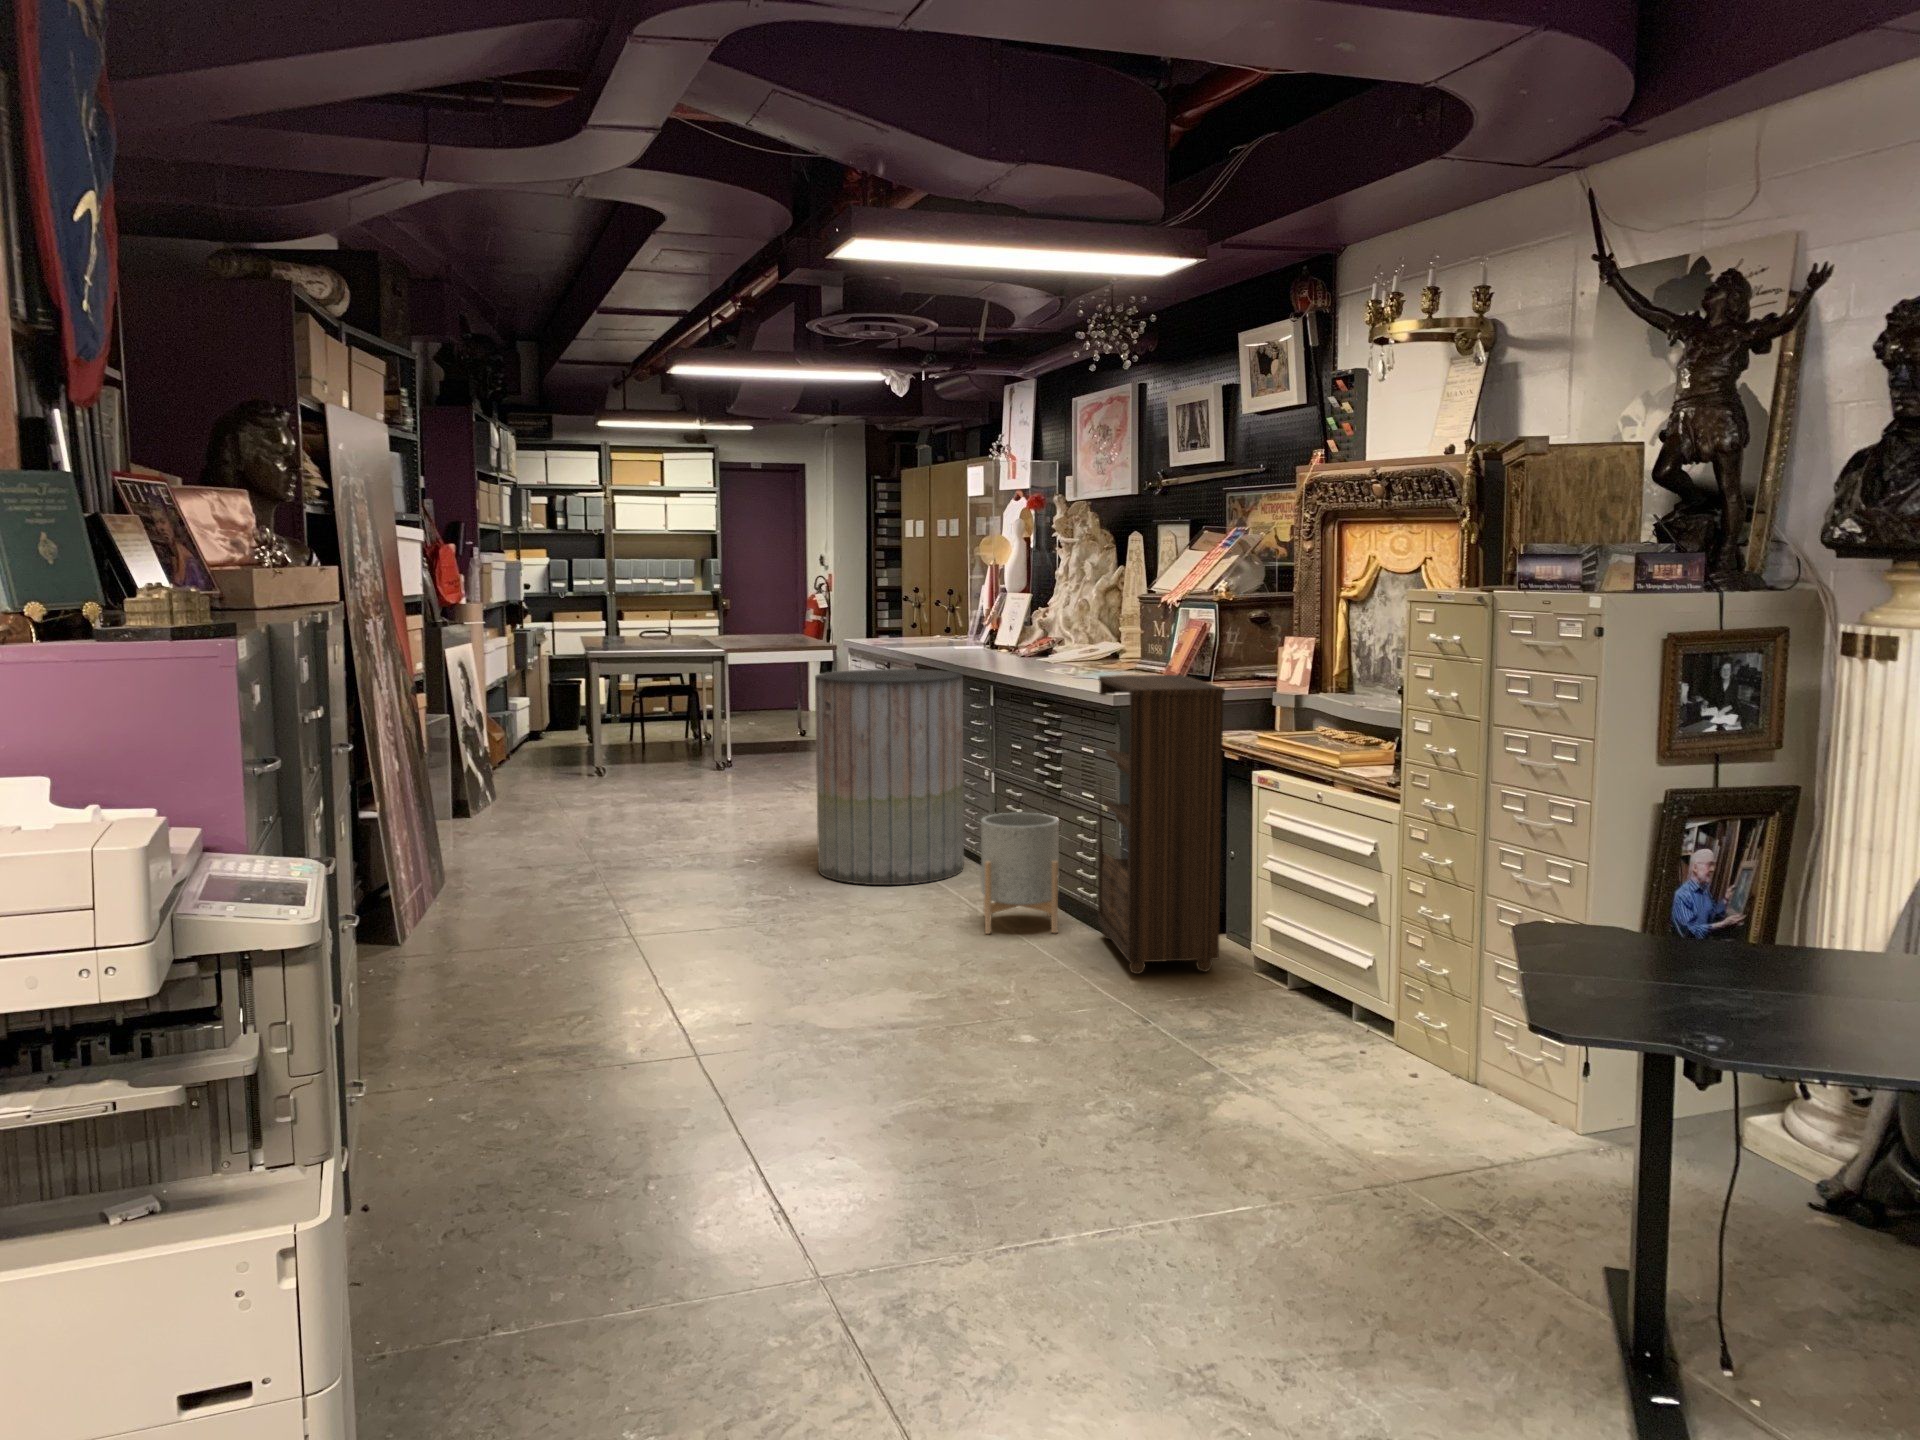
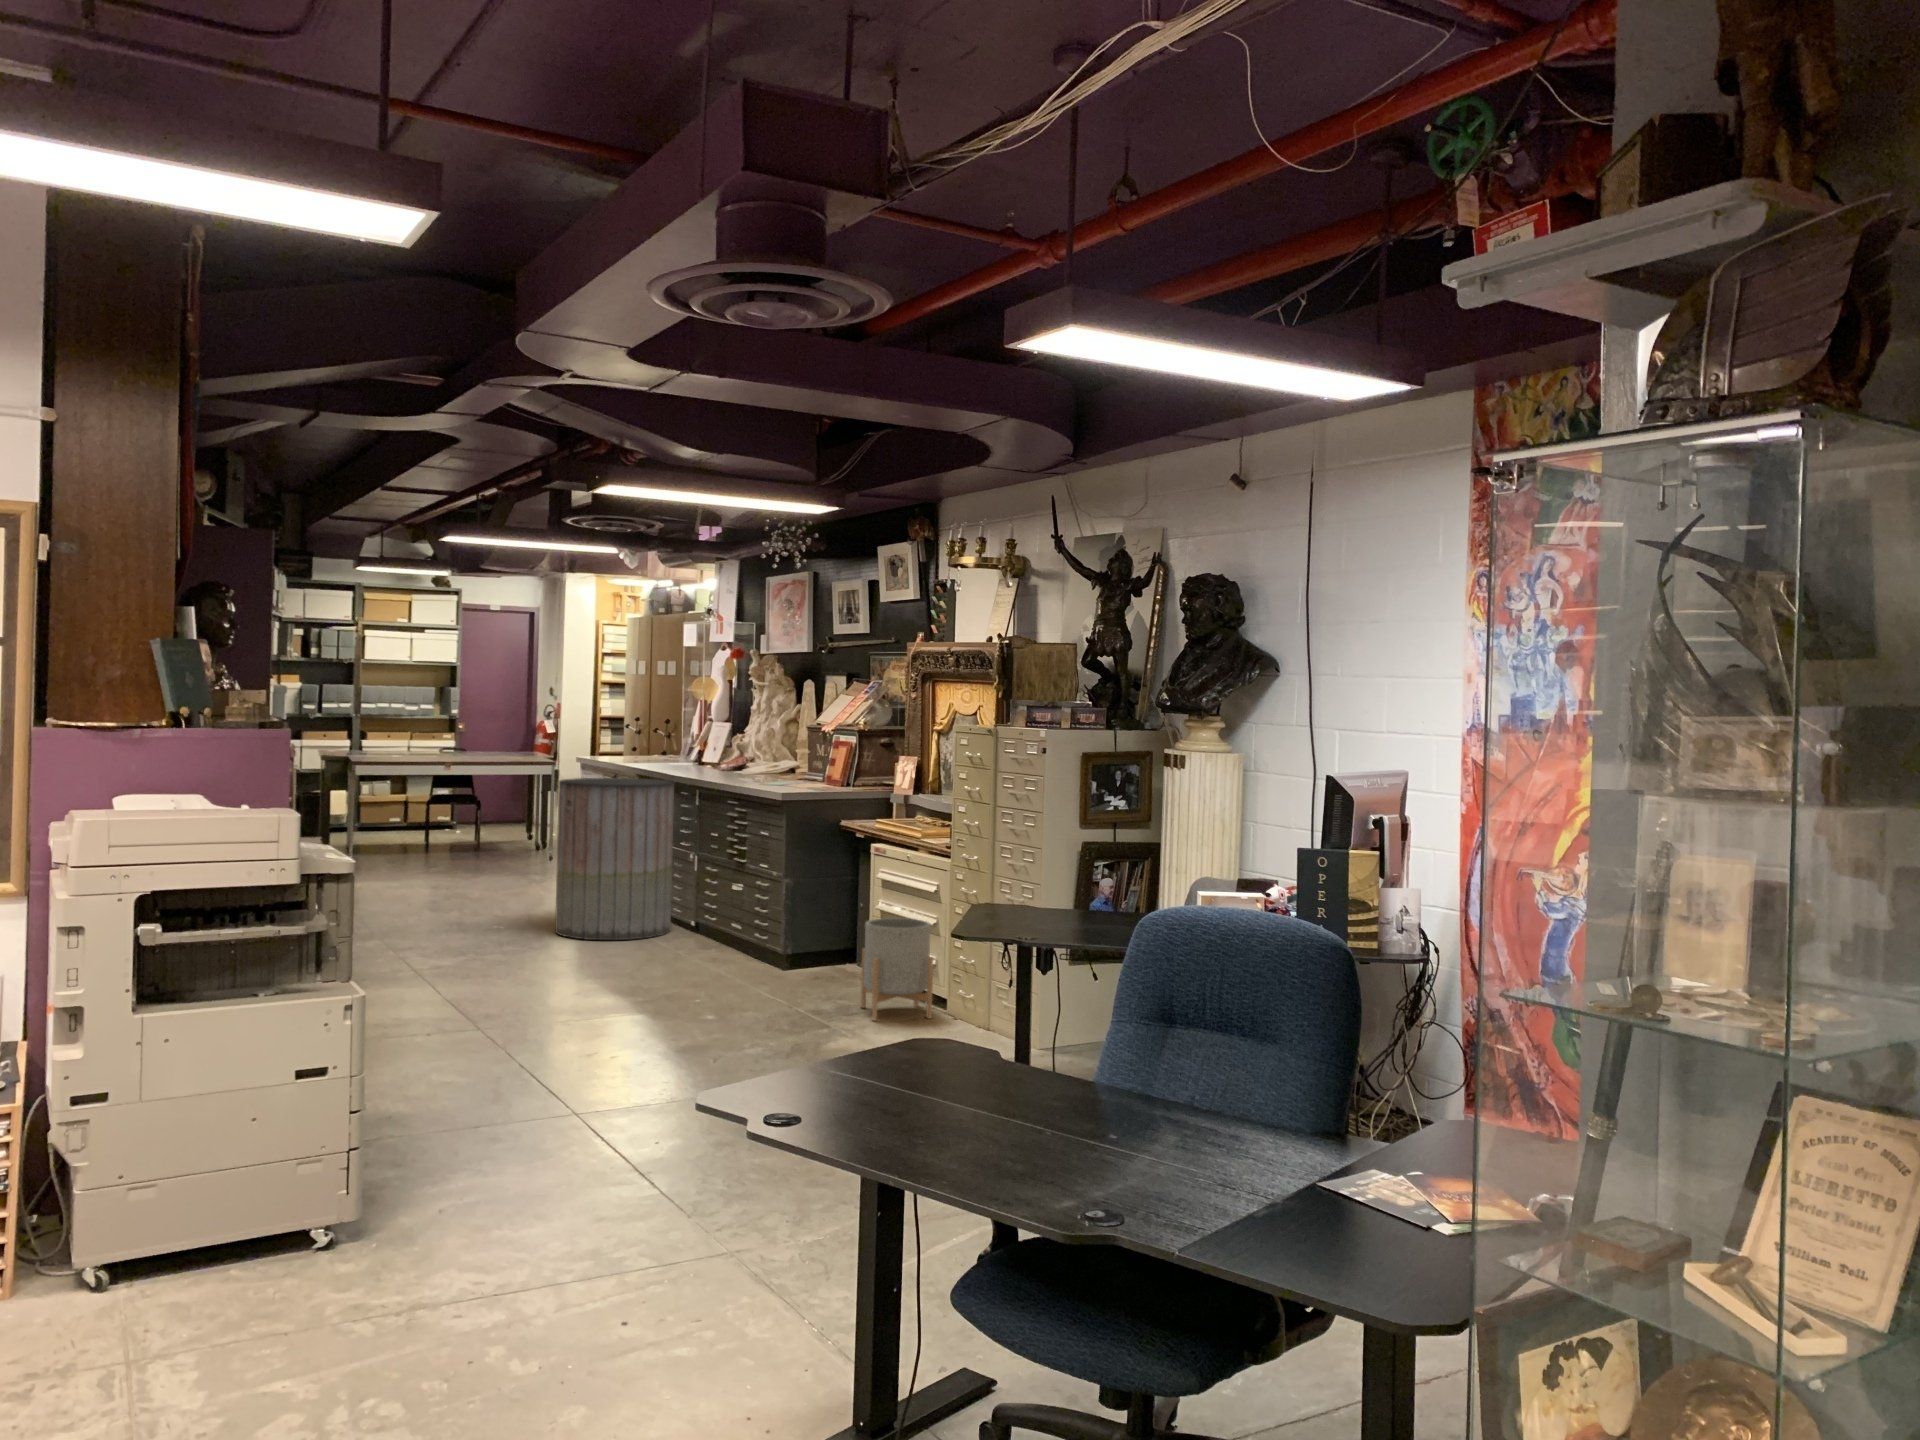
bookshelf: present [1098,675,1225,974] -> none [768,781,854,986]
planter: present [981,813,1059,934] -> present [861,918,933,1020]

